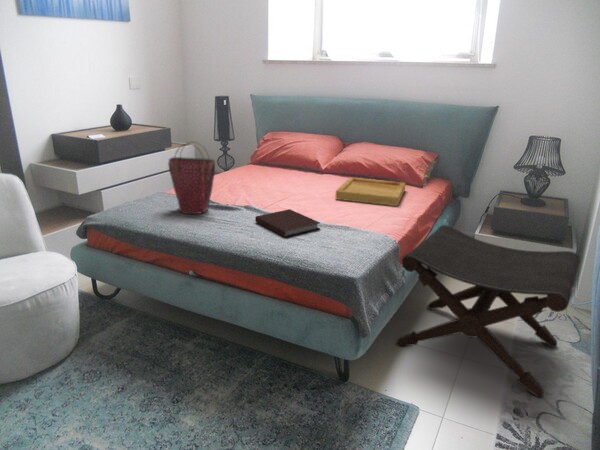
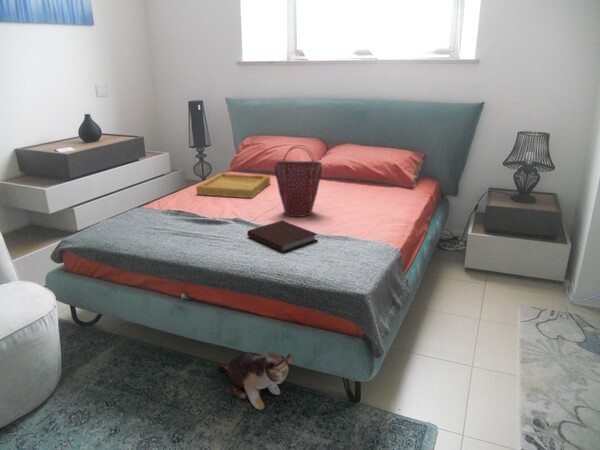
handbag: present [169,143,215,214] -> present [275,146,322,217]
tray: present [336,178,406,206] -> present [196,173,270,198]
footstool: present [396,225,580,398] -> none [402,229,586,405]
plush toy: none [222,327,287,381] -> present [219,352,294,410]

